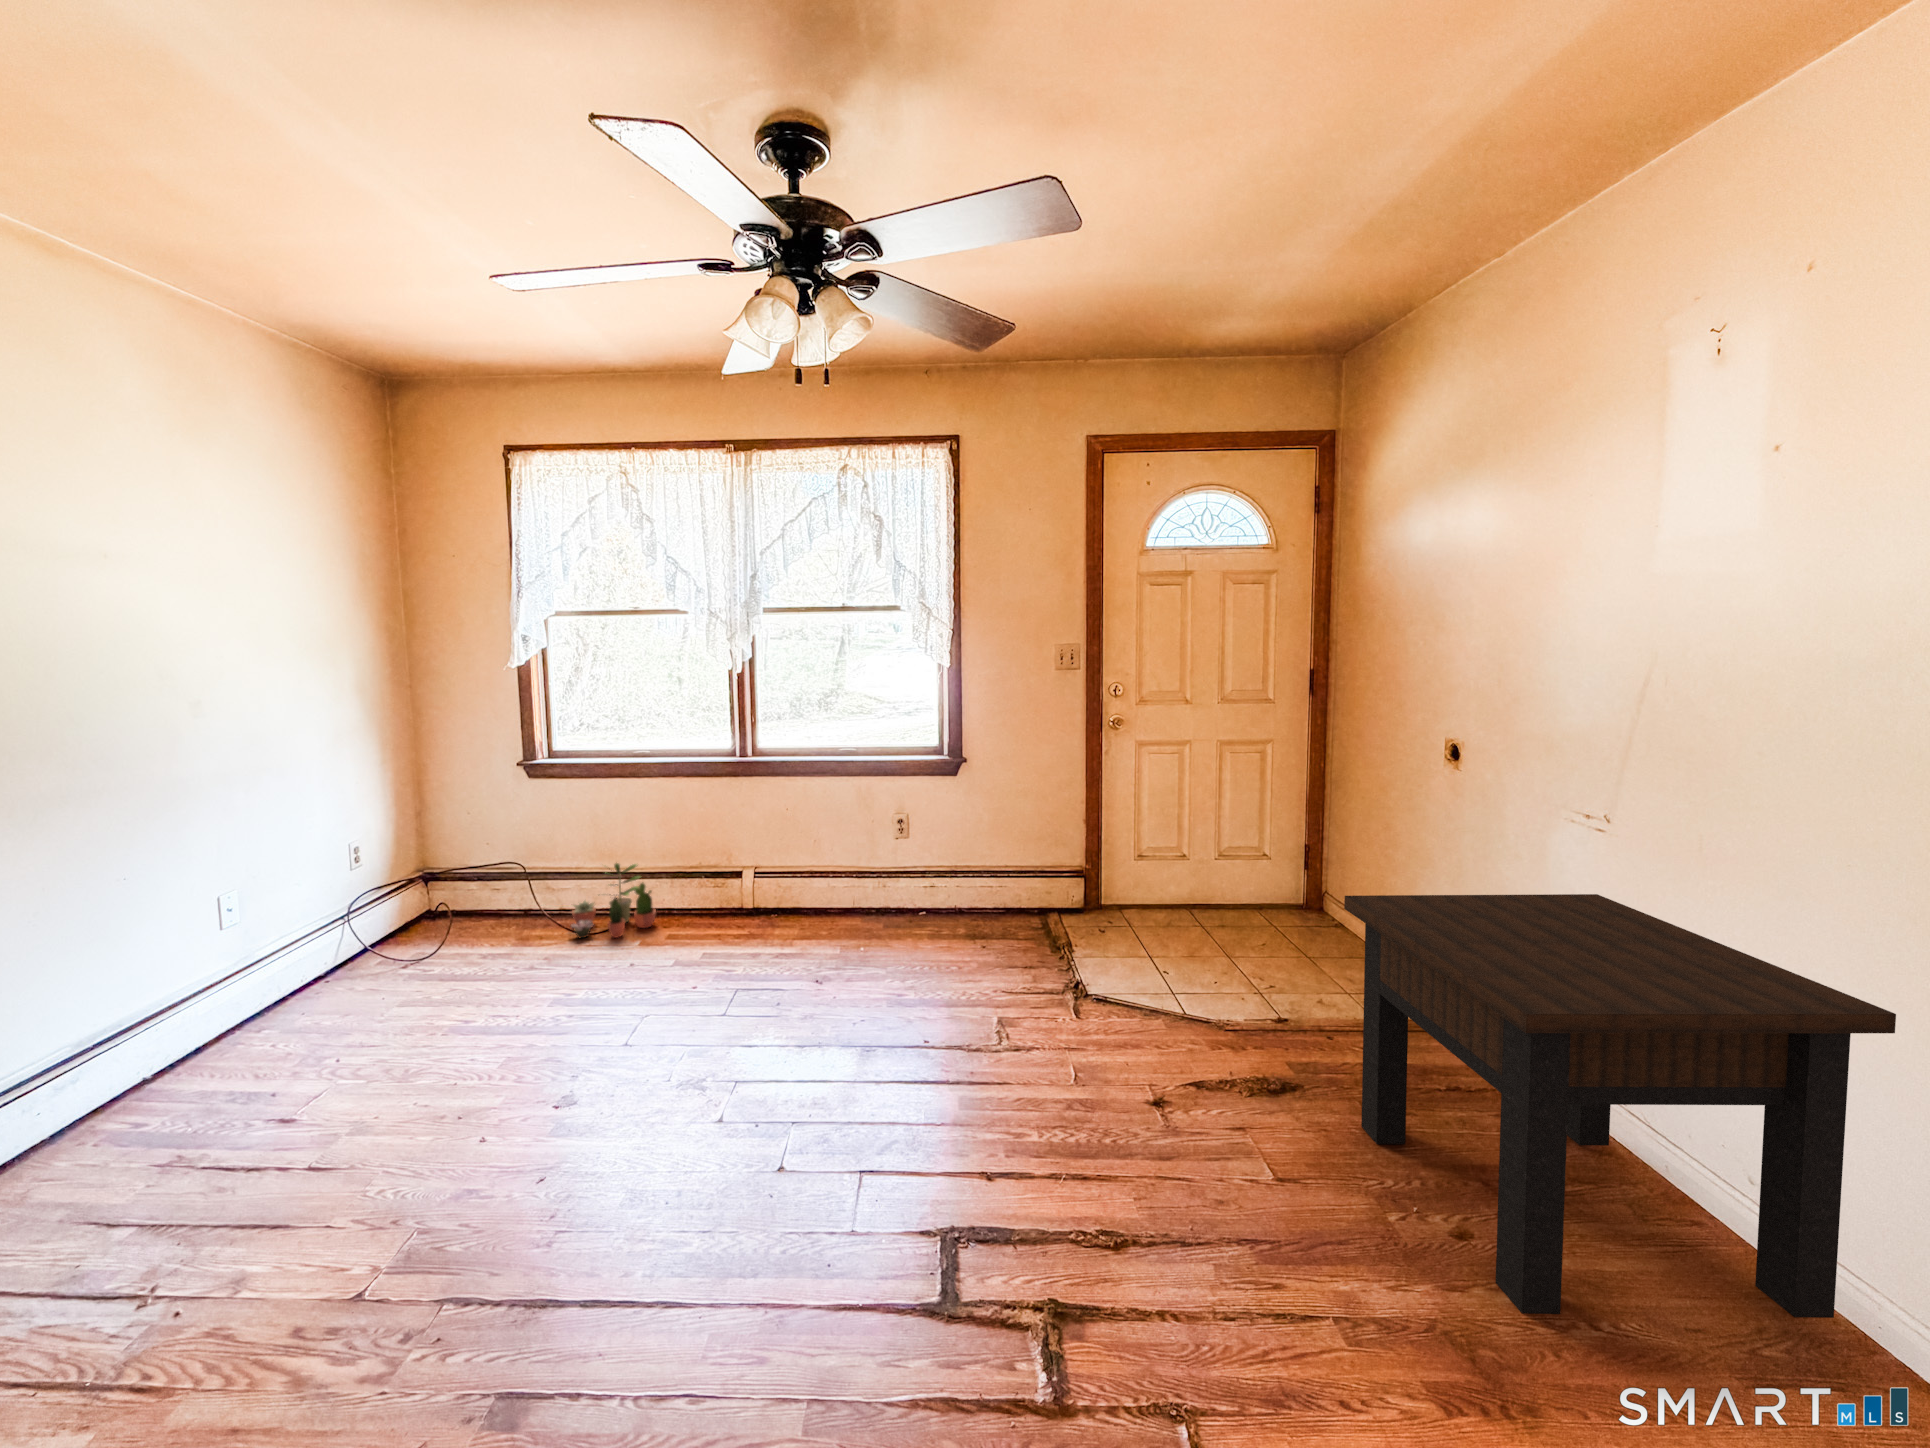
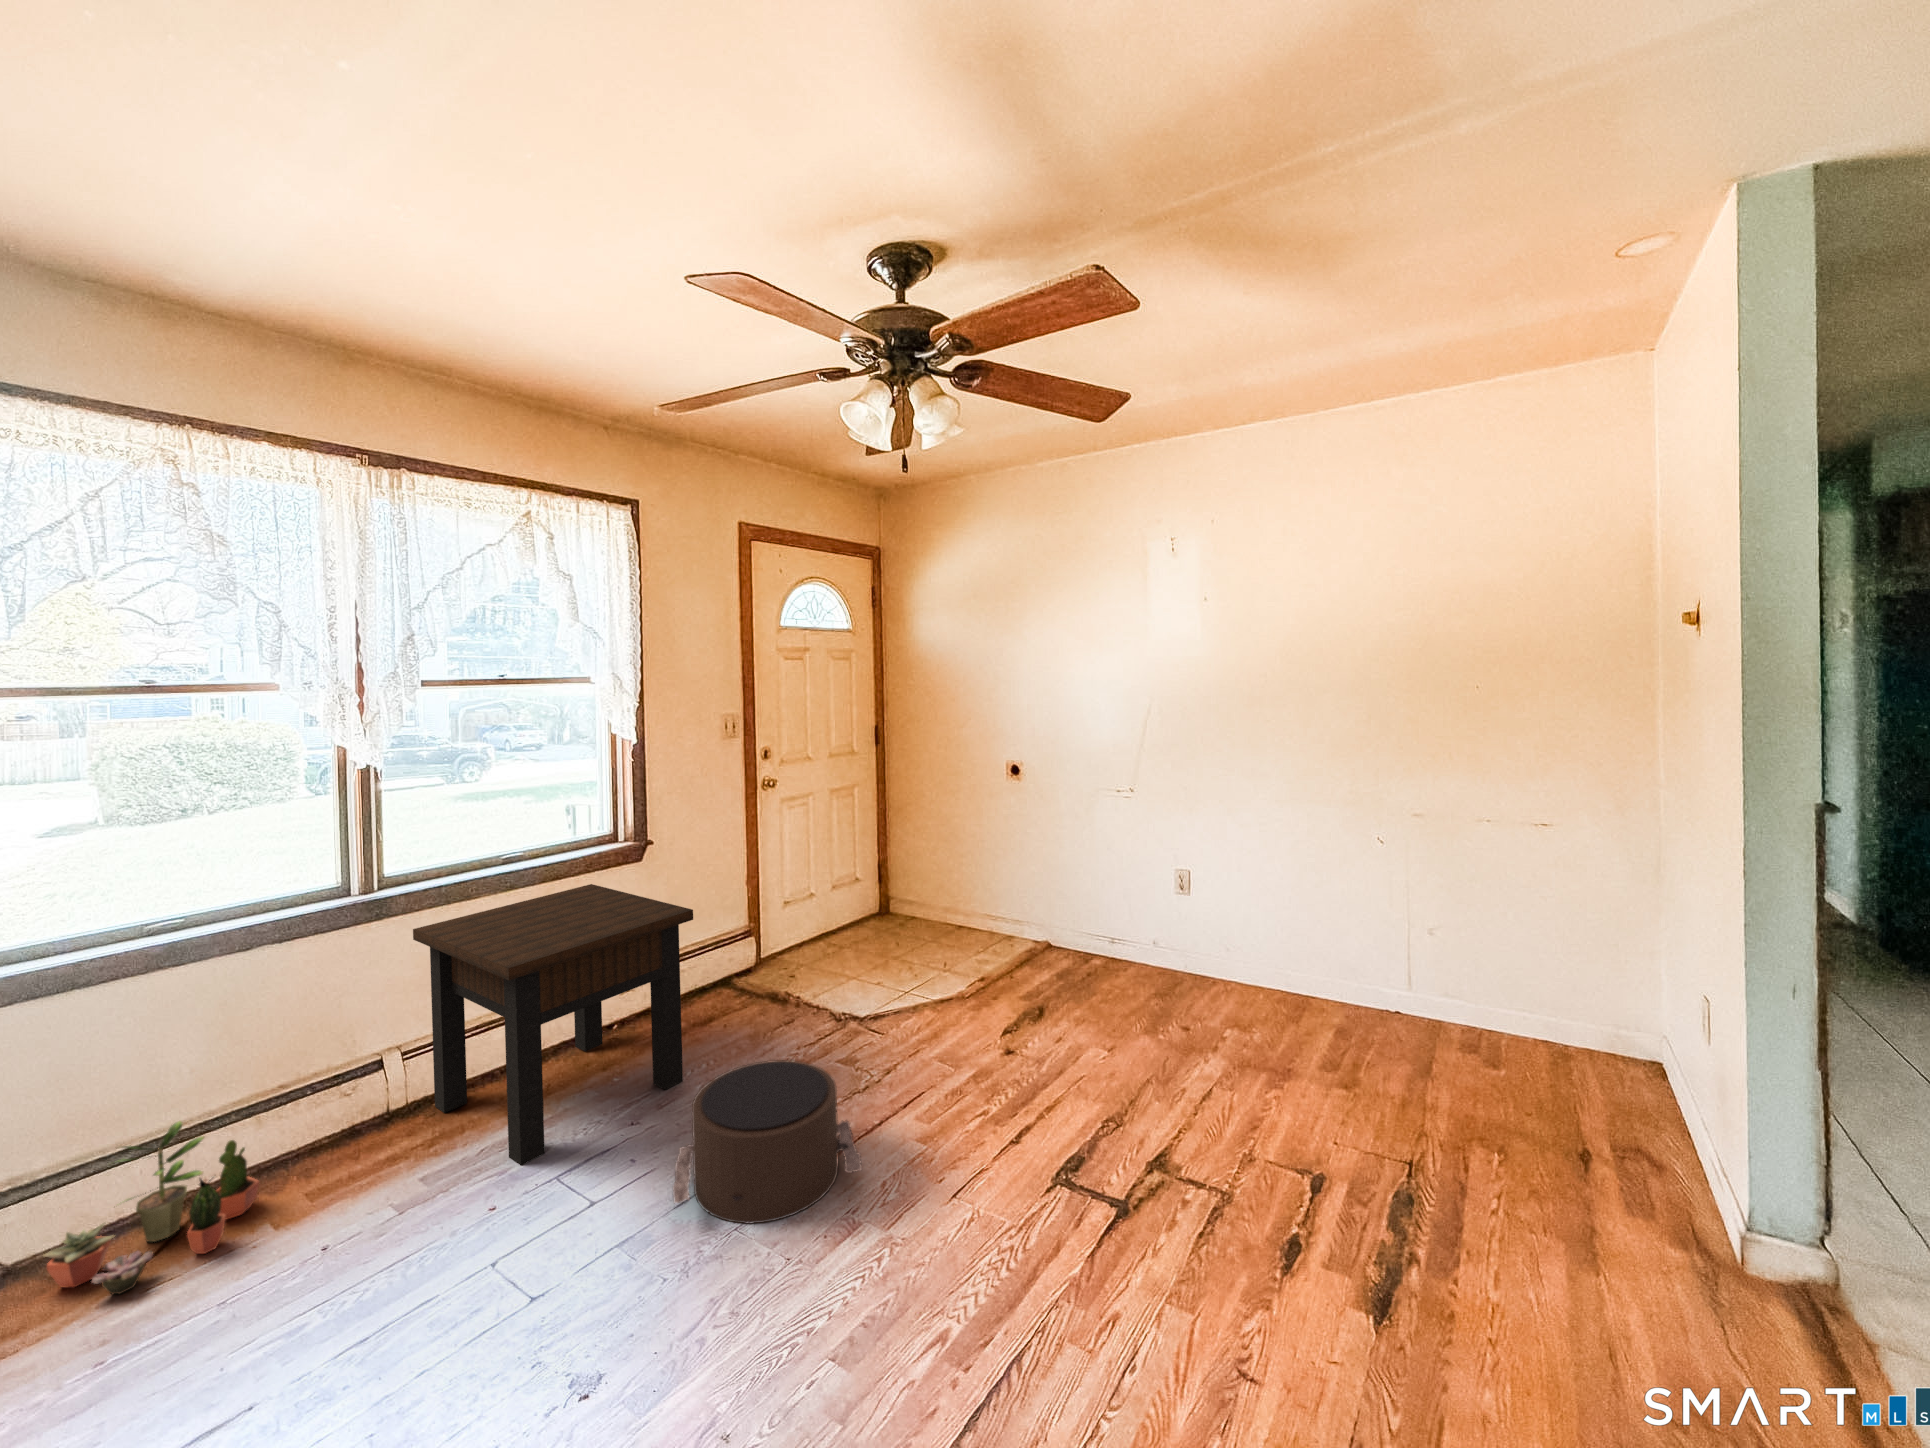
side table: present [1344,894,1896,1318] -> present [413,884,693,1165]
pouf: none [717,959,881,1096] -> present [673,1060,862,1223]

